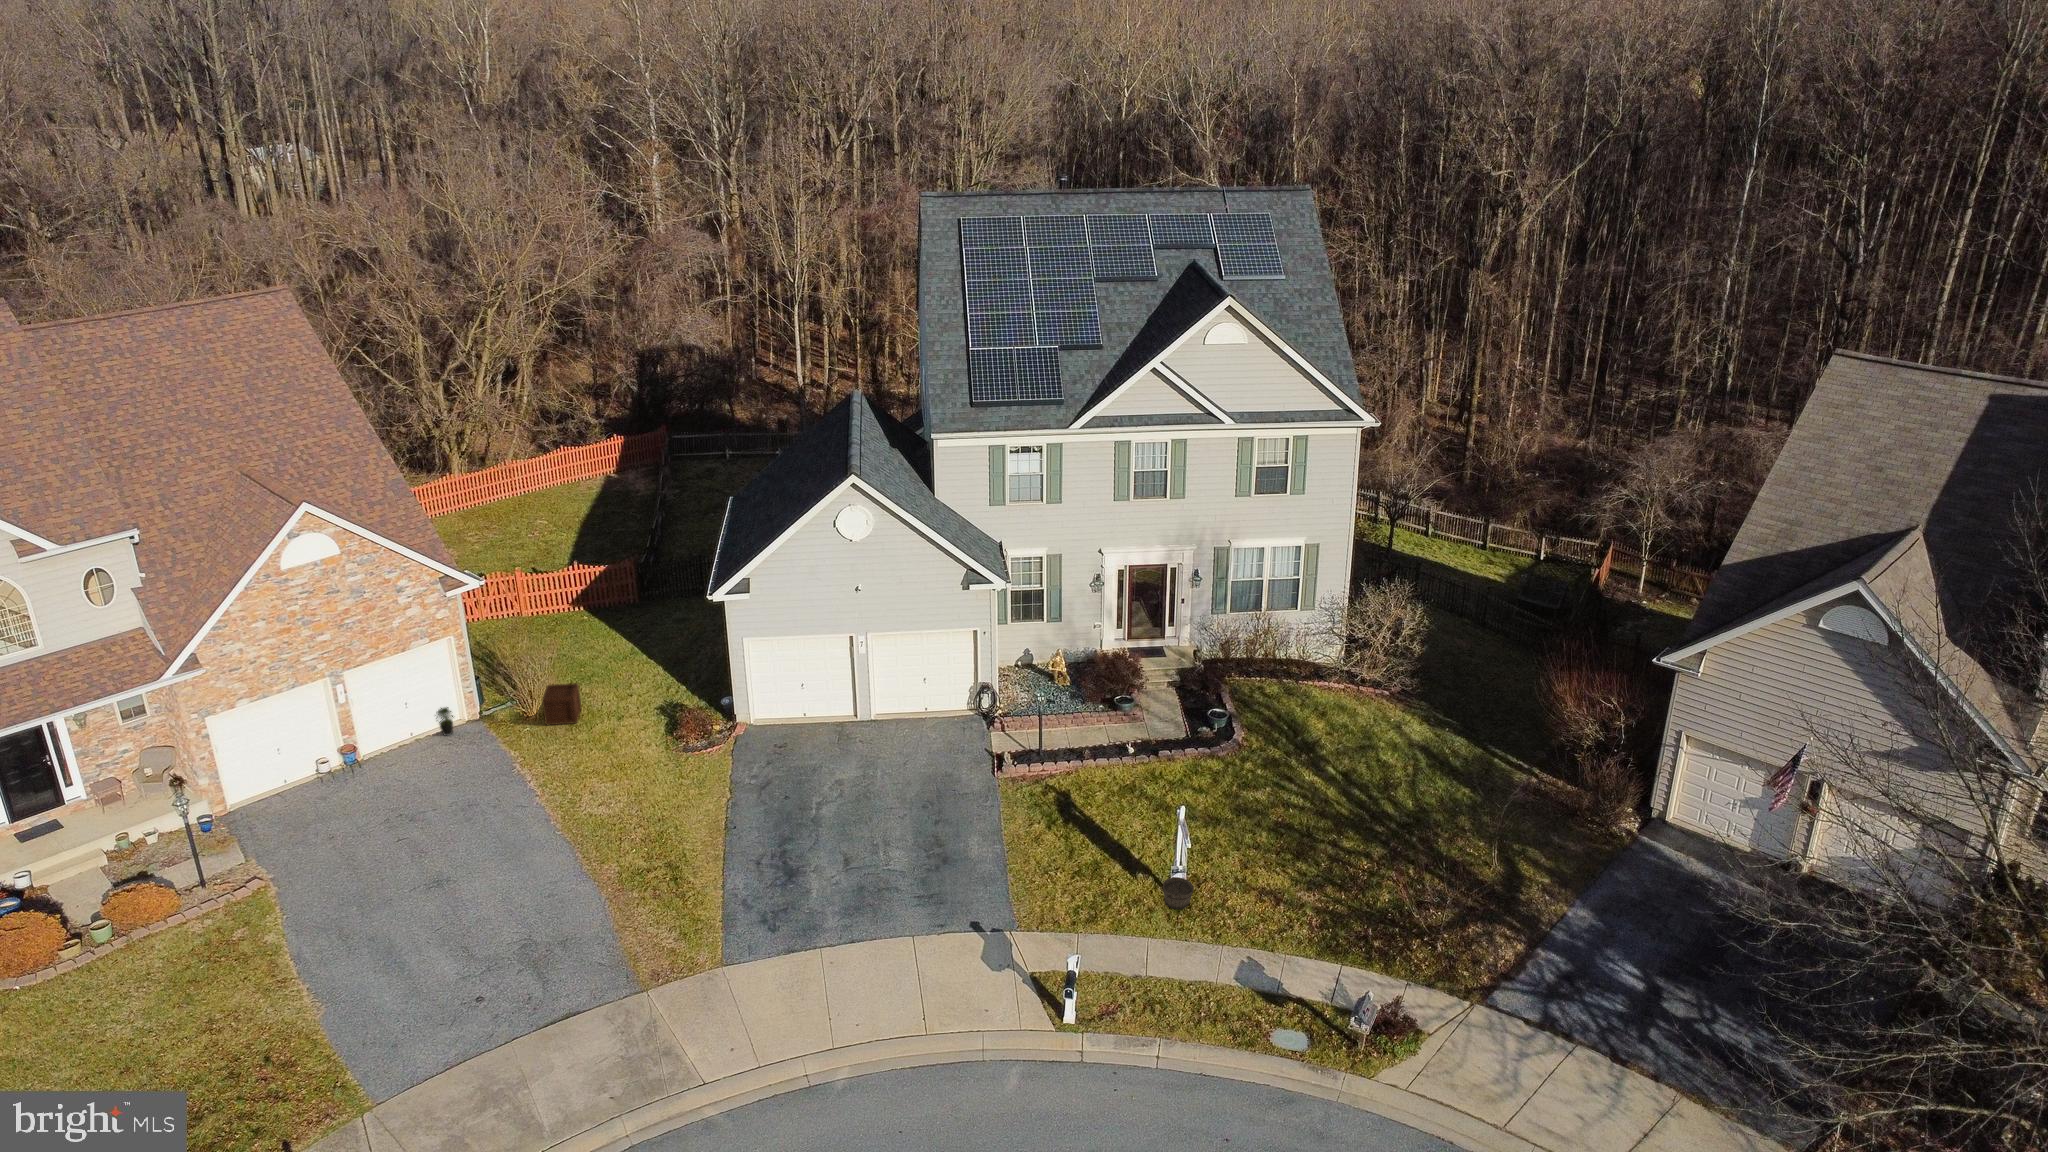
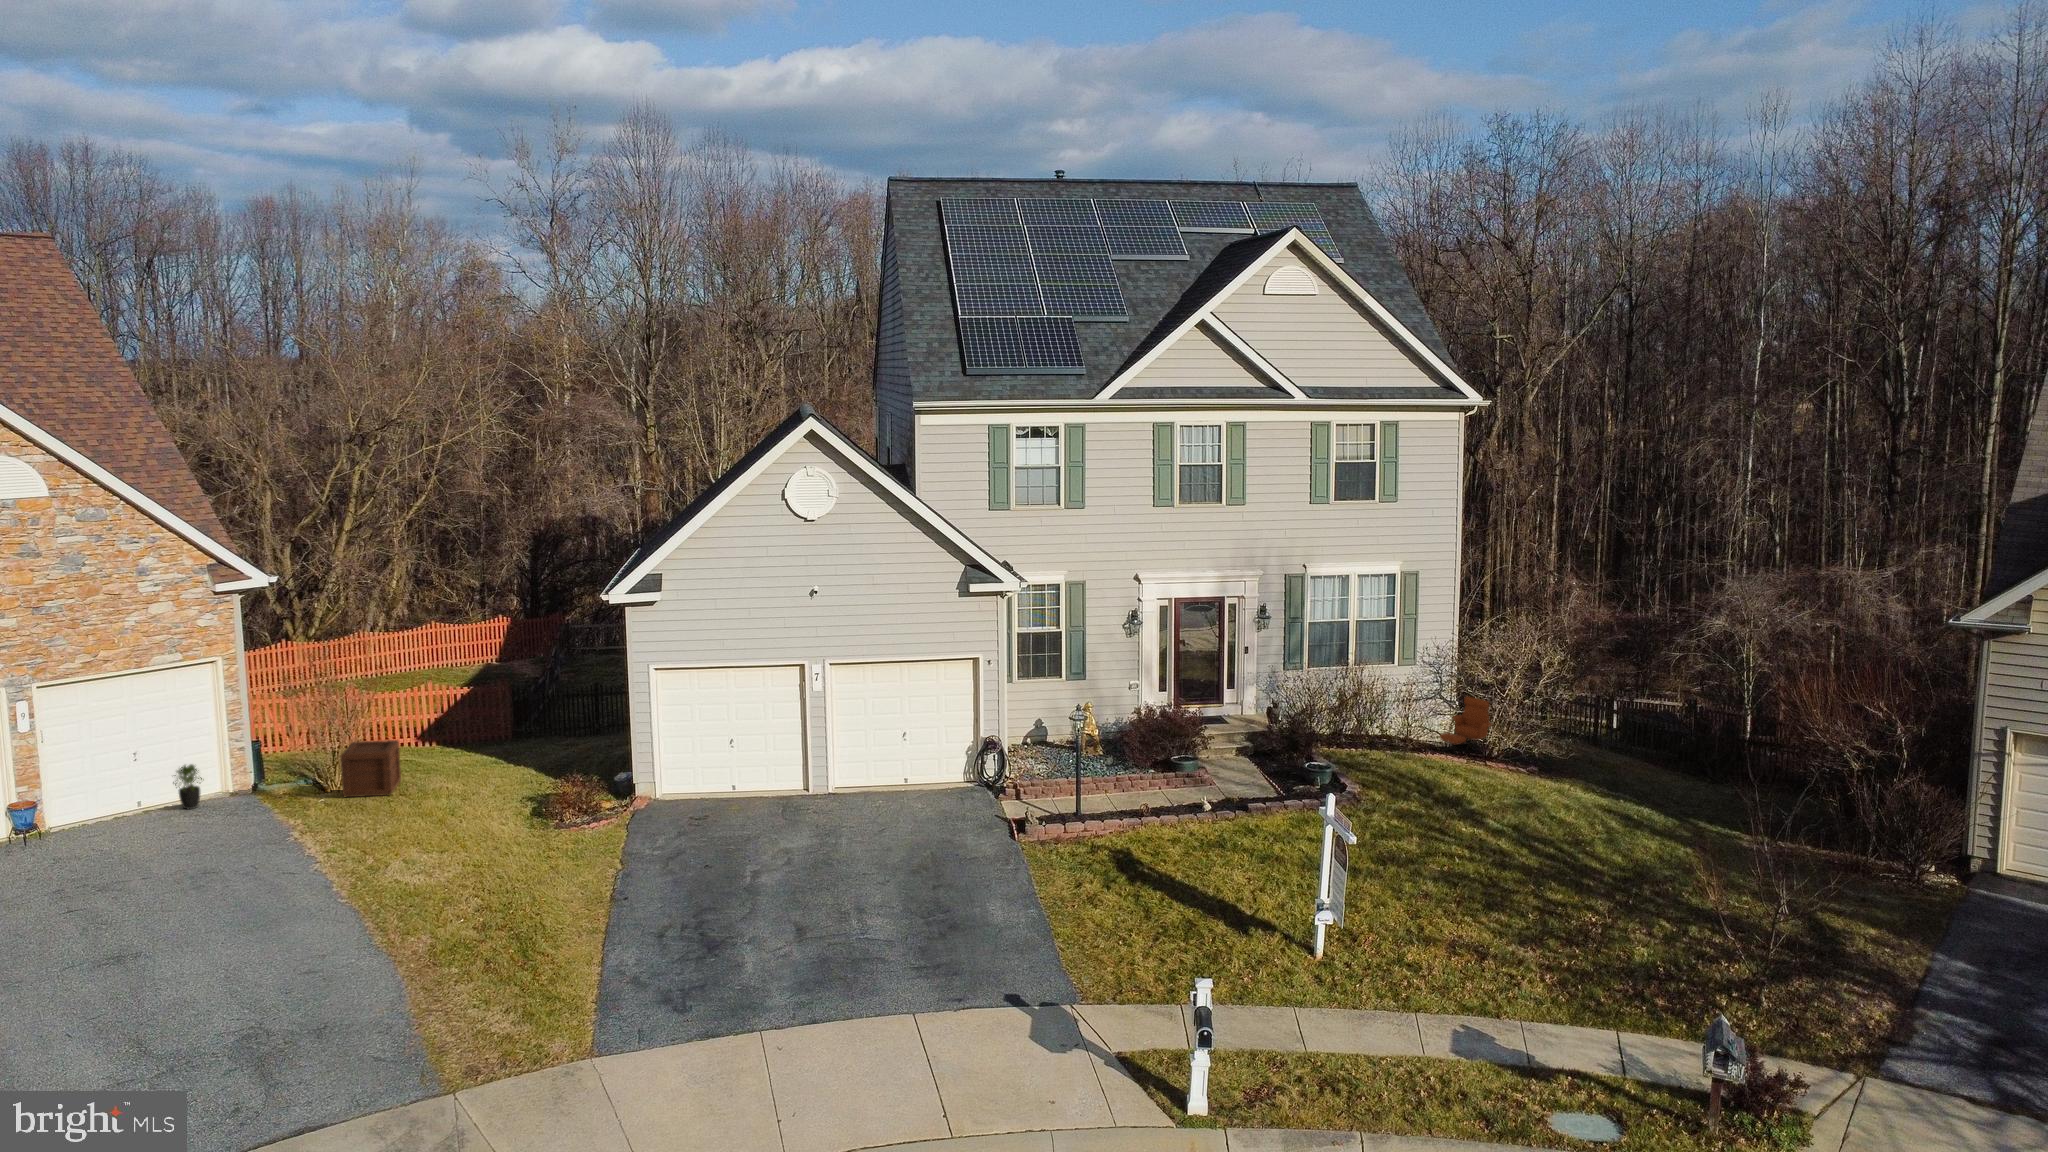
lounge chair: none [1315,647,1355,693] -> present [1440,697,1492,753]
wooden bucket: present [1163,877,1194,909] -> none [1305,922,1355,970]

